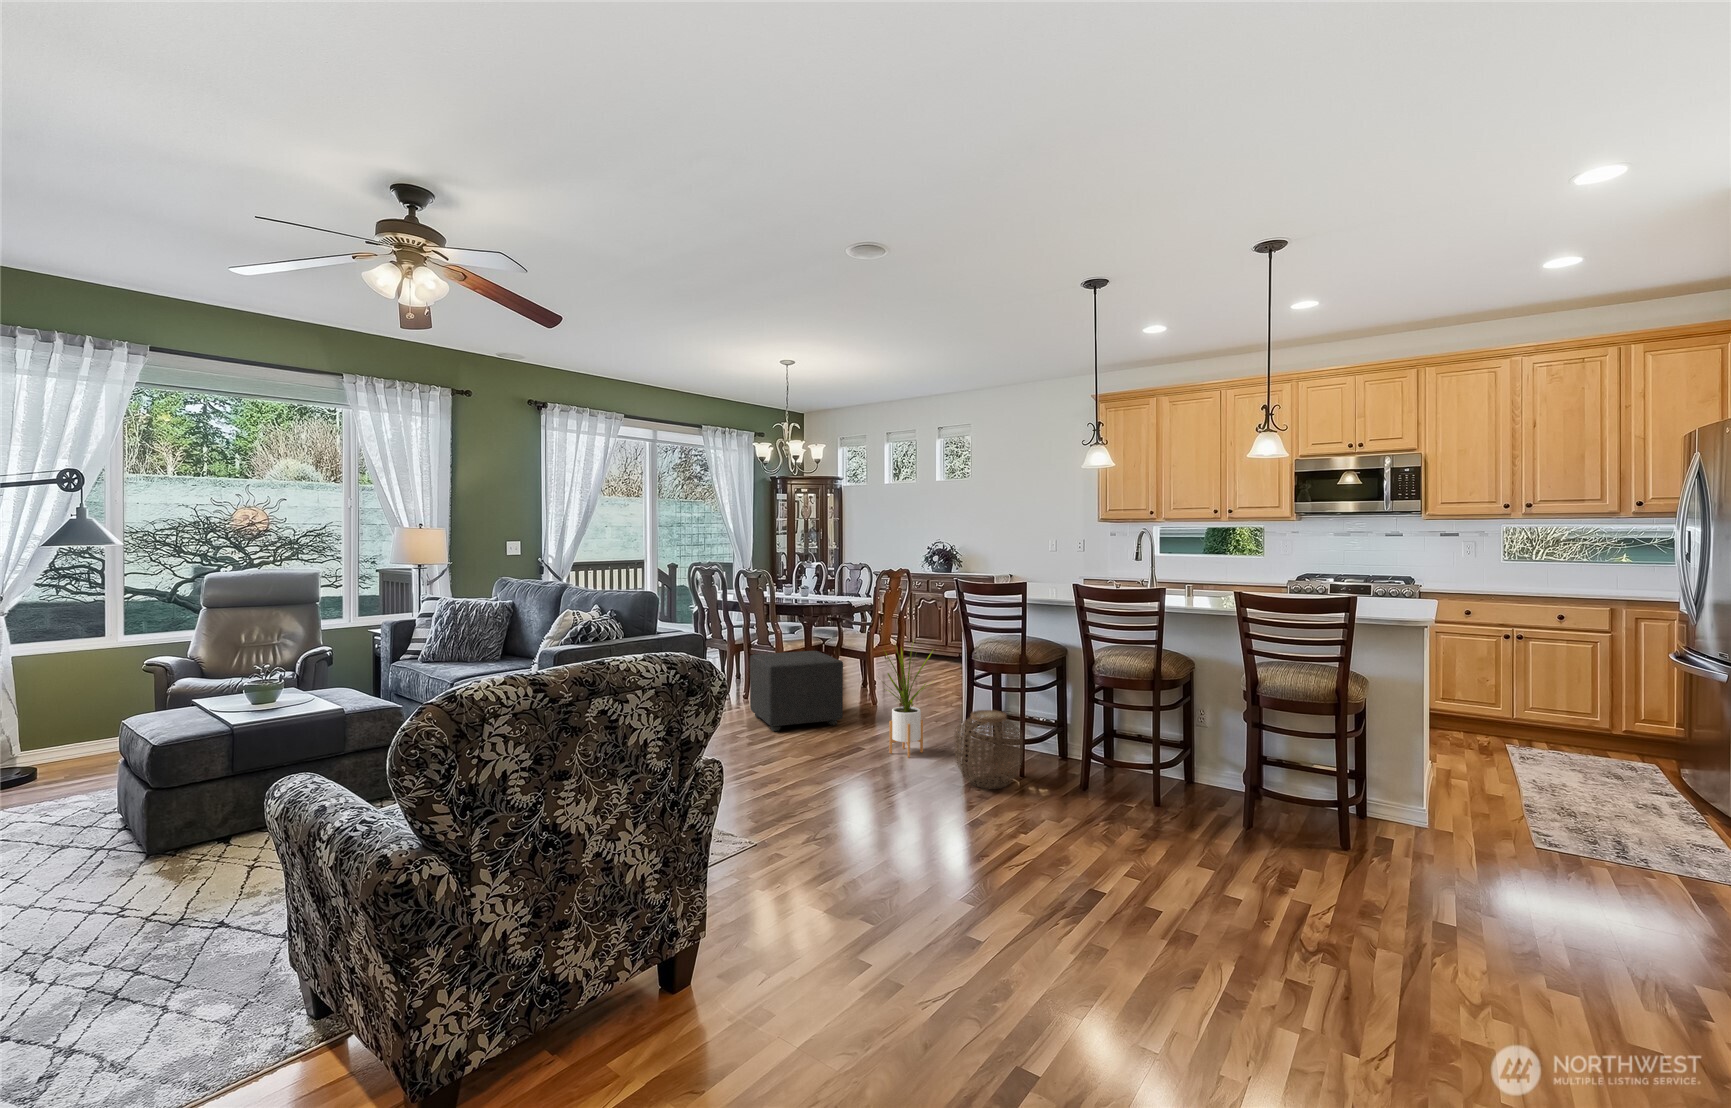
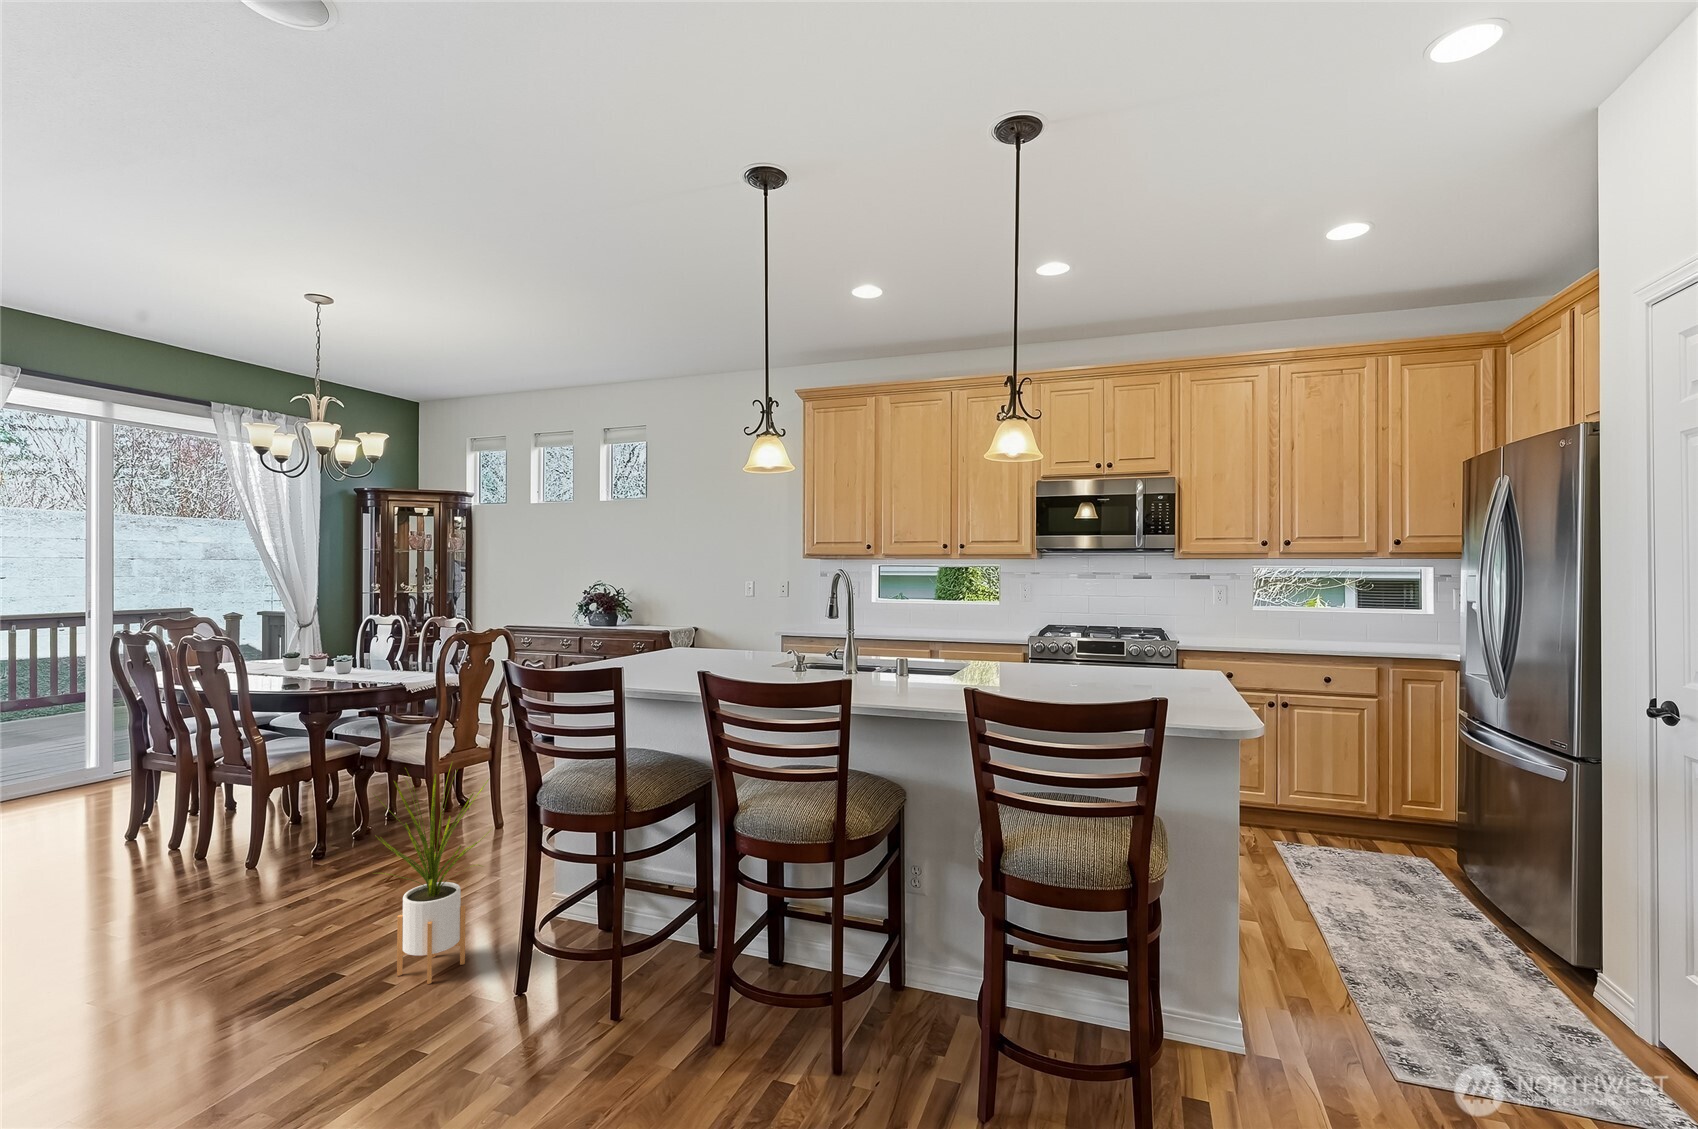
ottoman: present [750,651,843,731] -> none [184,768,356,935]
woven basket: present [955,710,1023,789] -> none [481,902,614,1066]

